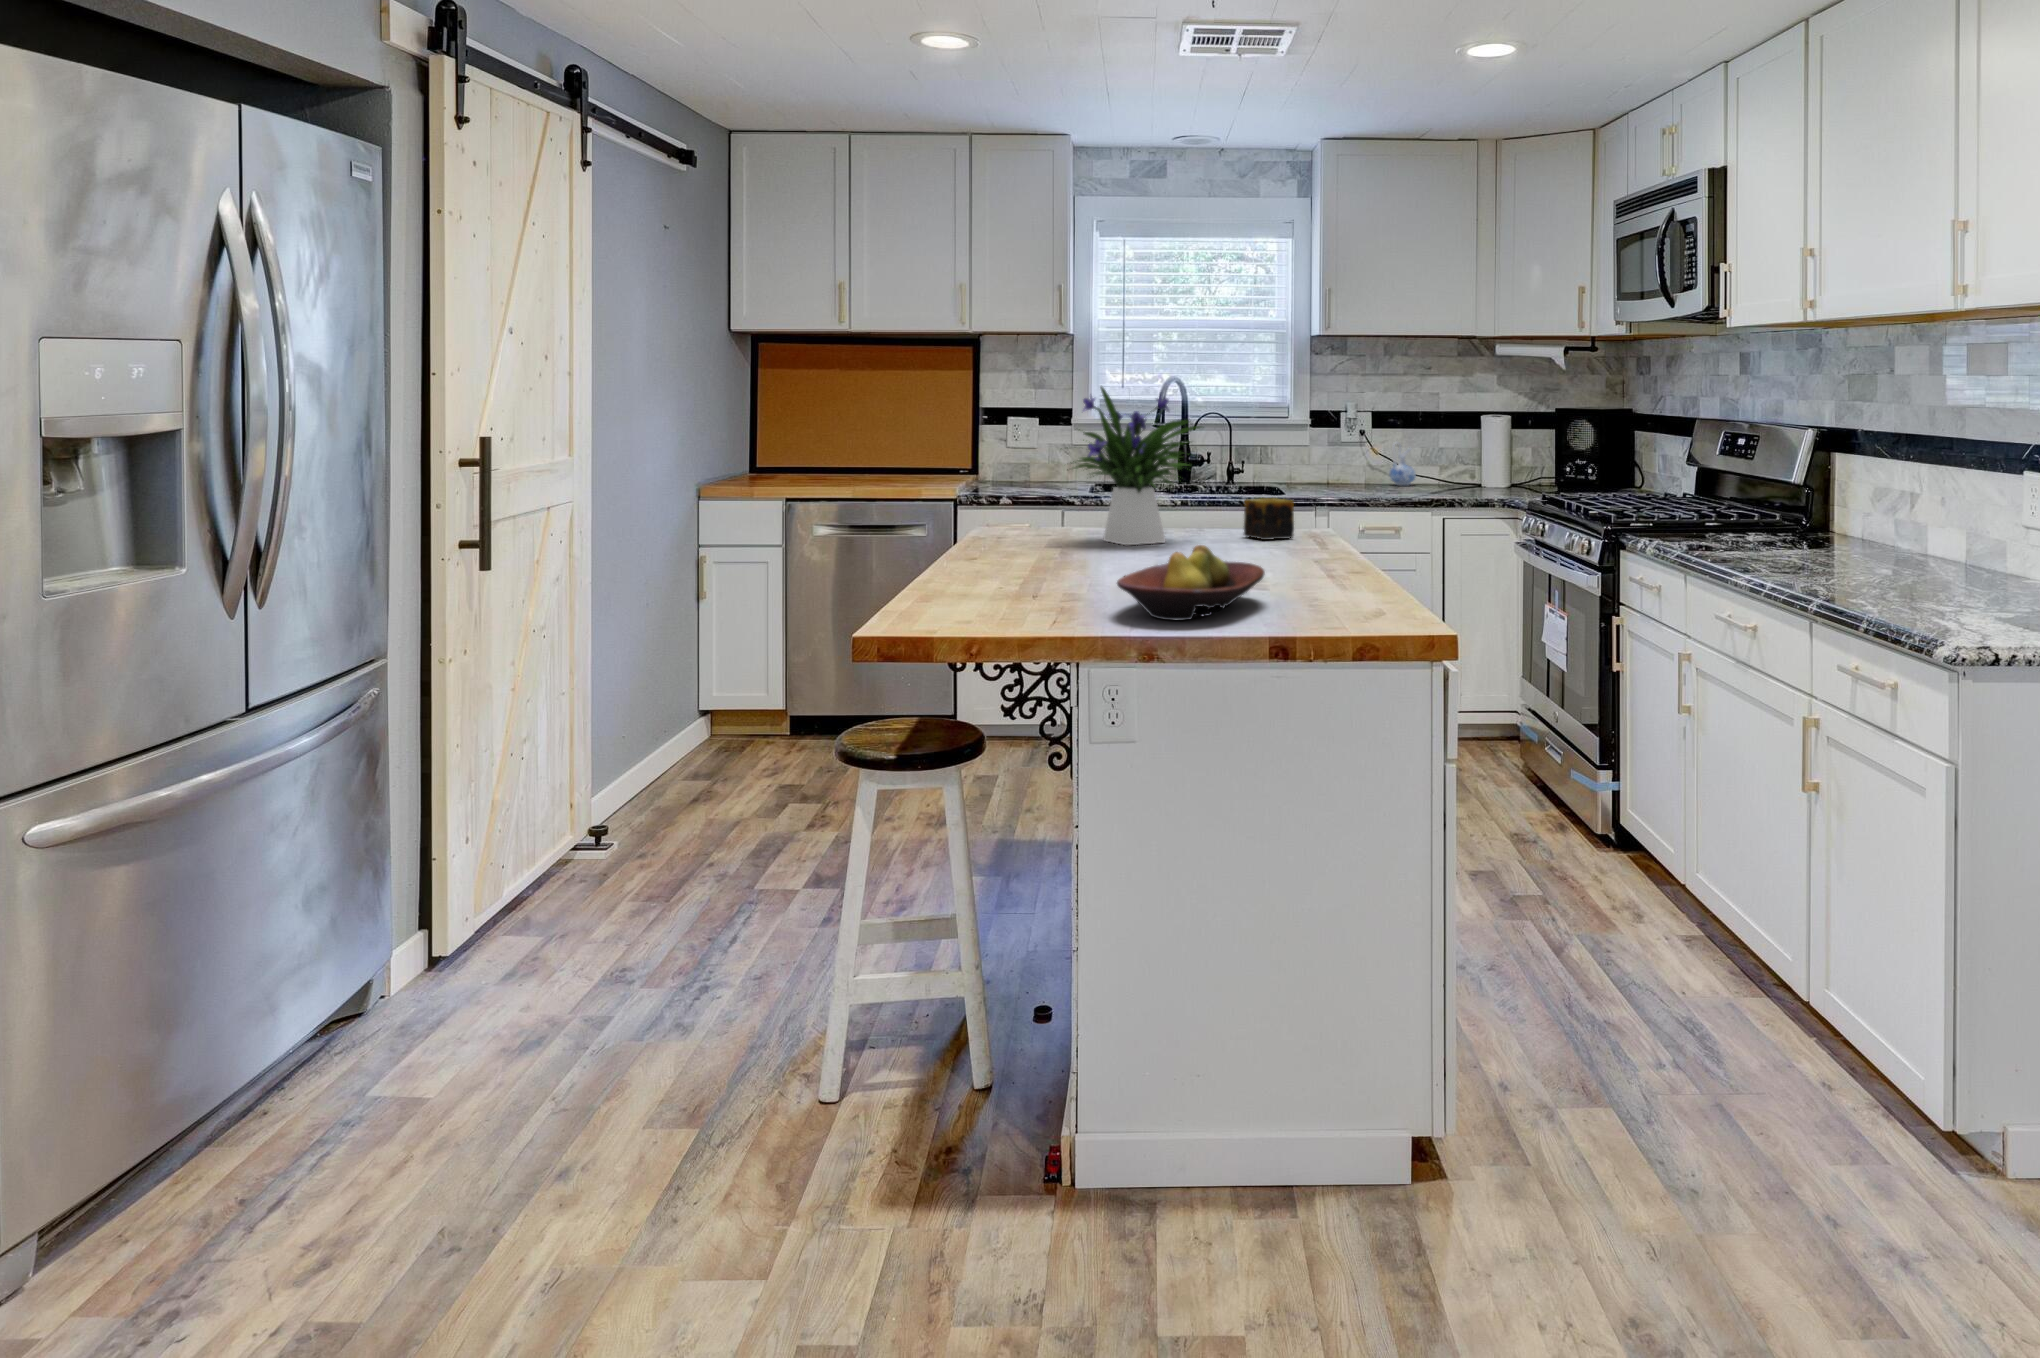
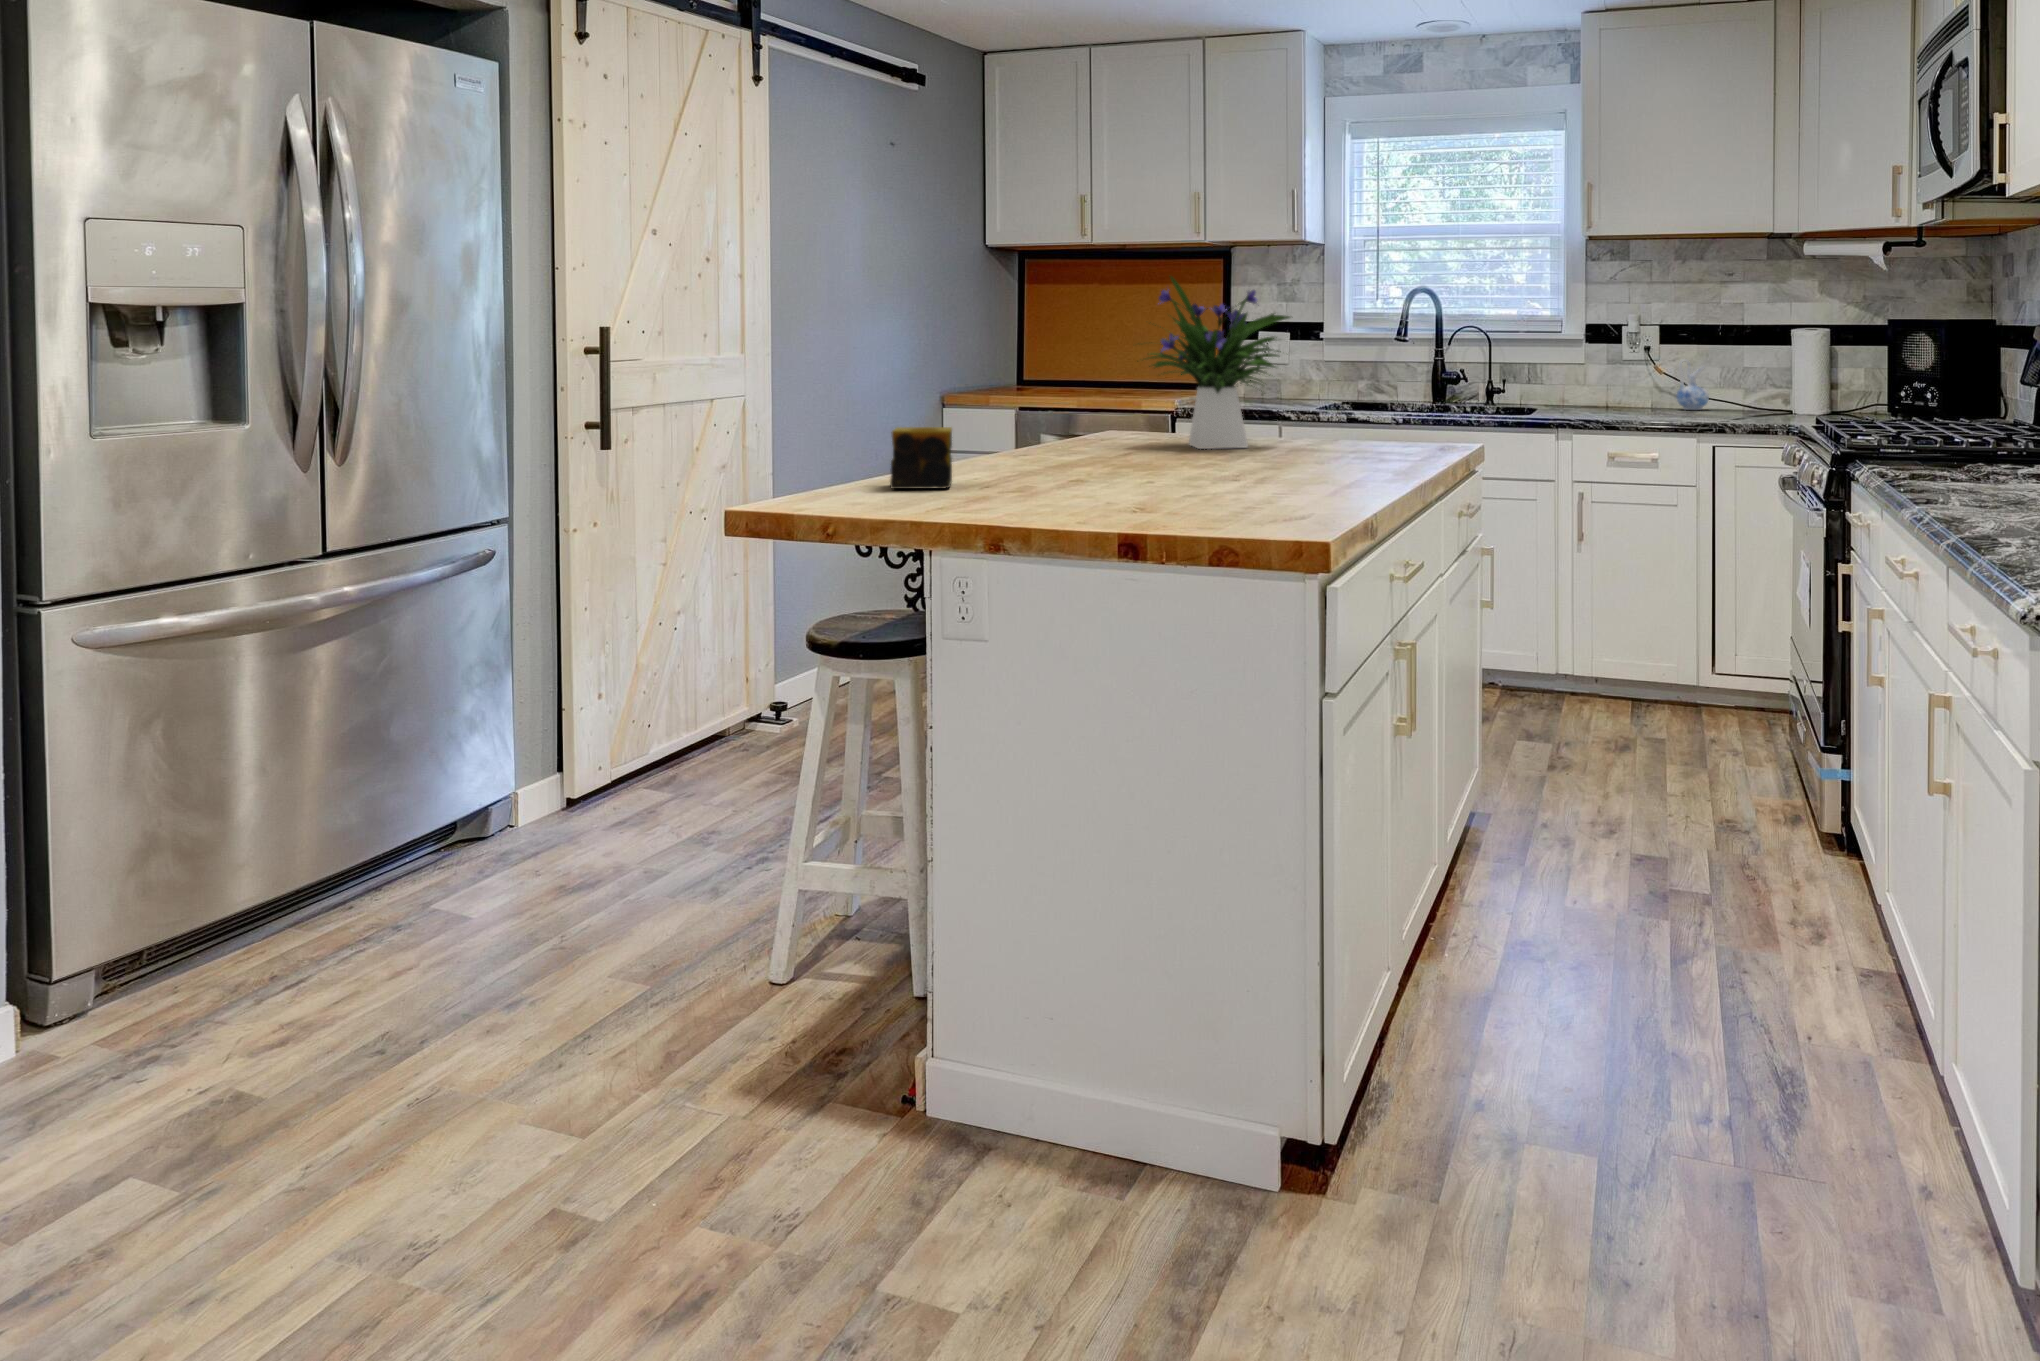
candle: present [1244,498,1294,540] -> present [890,427,952,489]
fruit bowl: present [1117,545,1265,621] -> none [971,431,1183,510]

